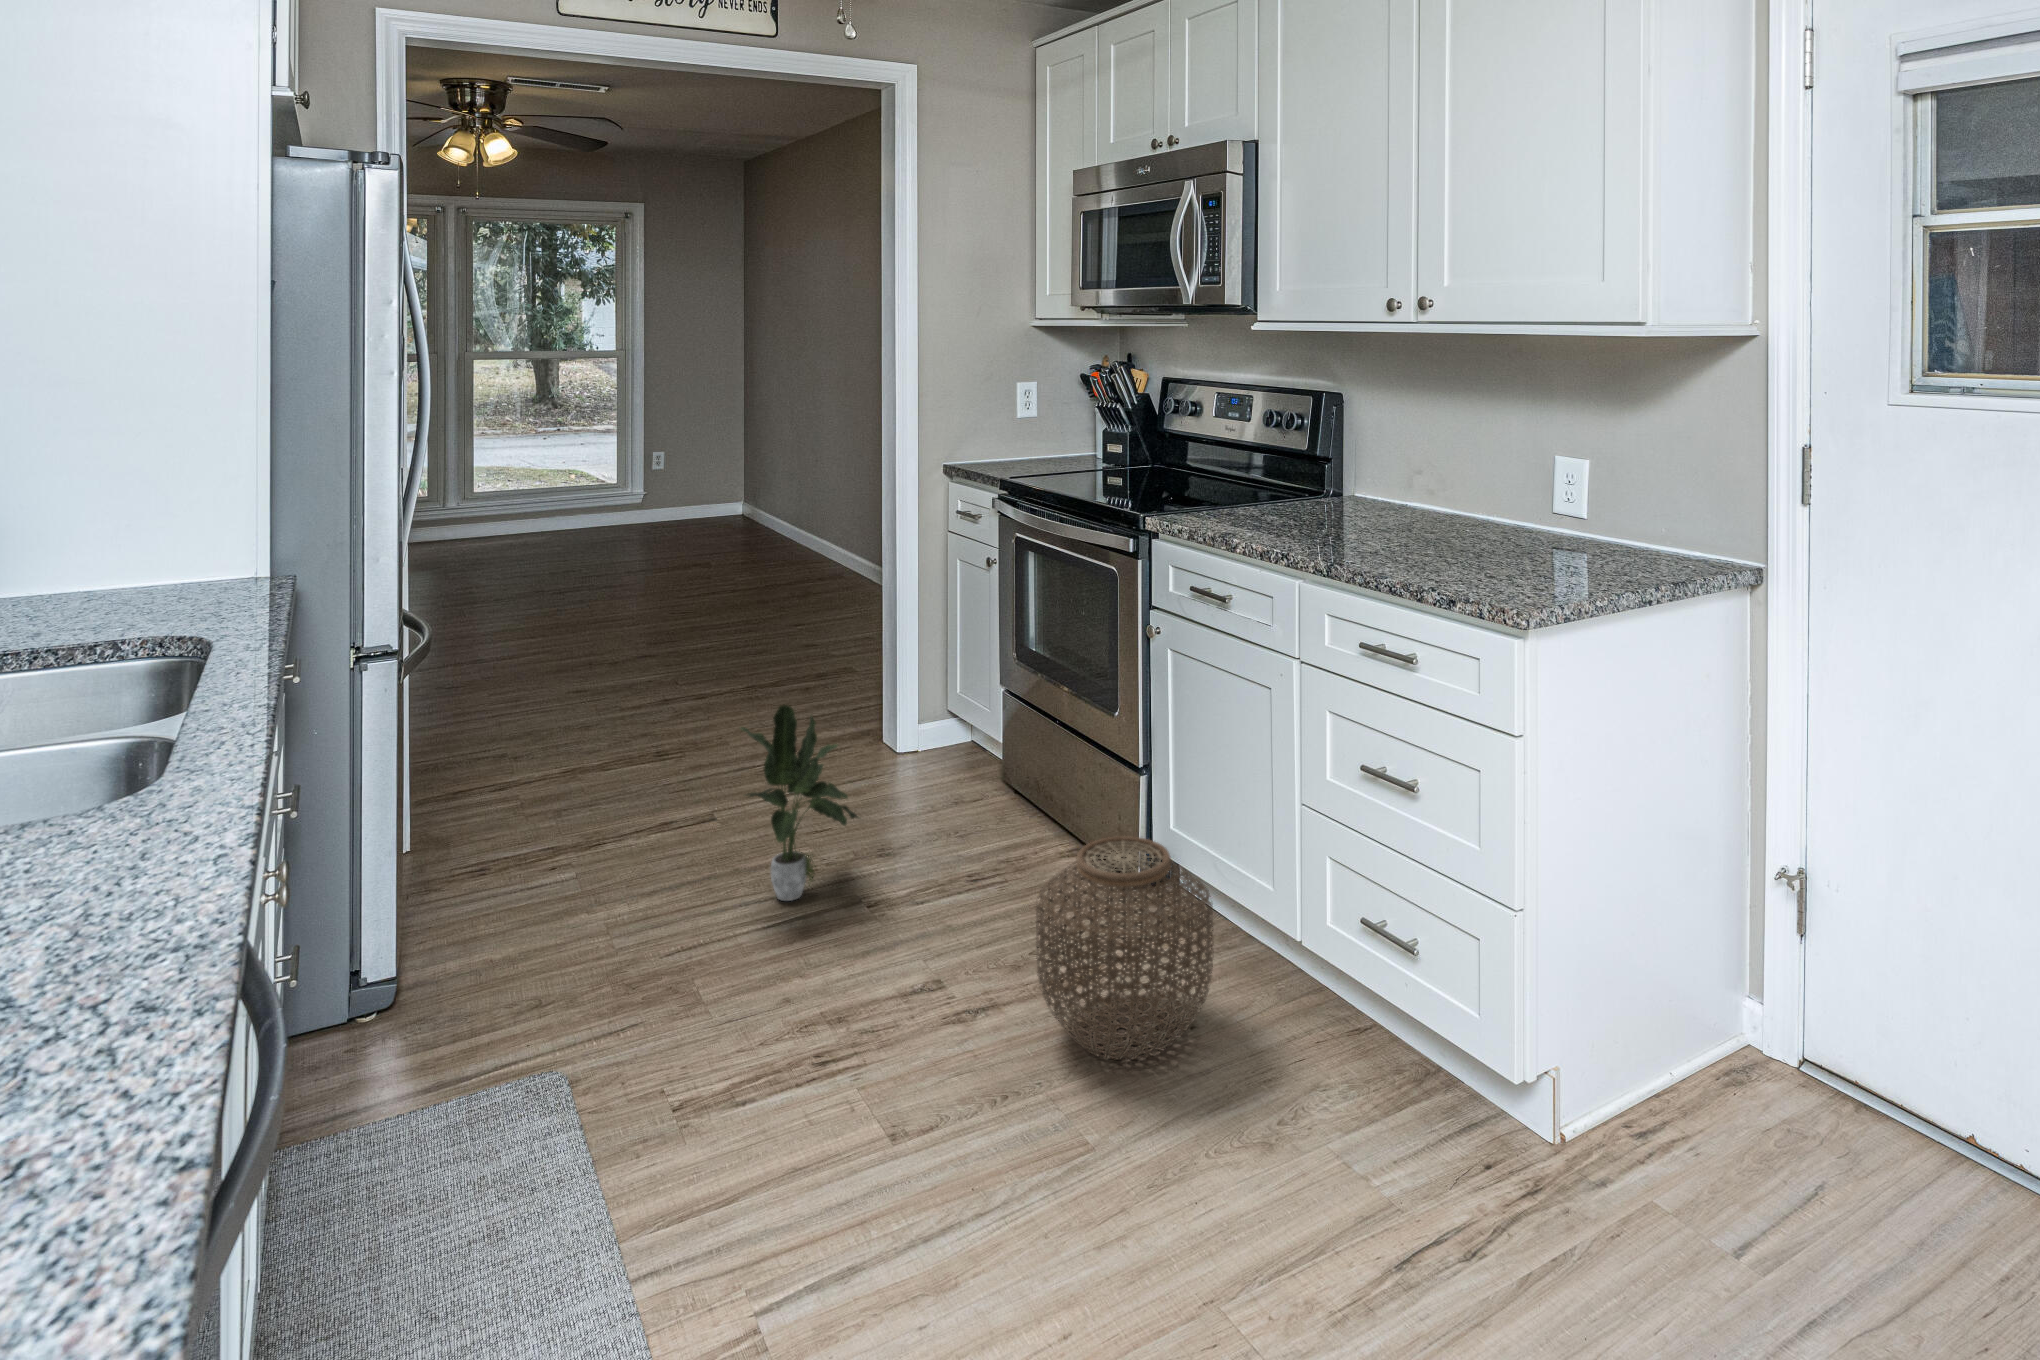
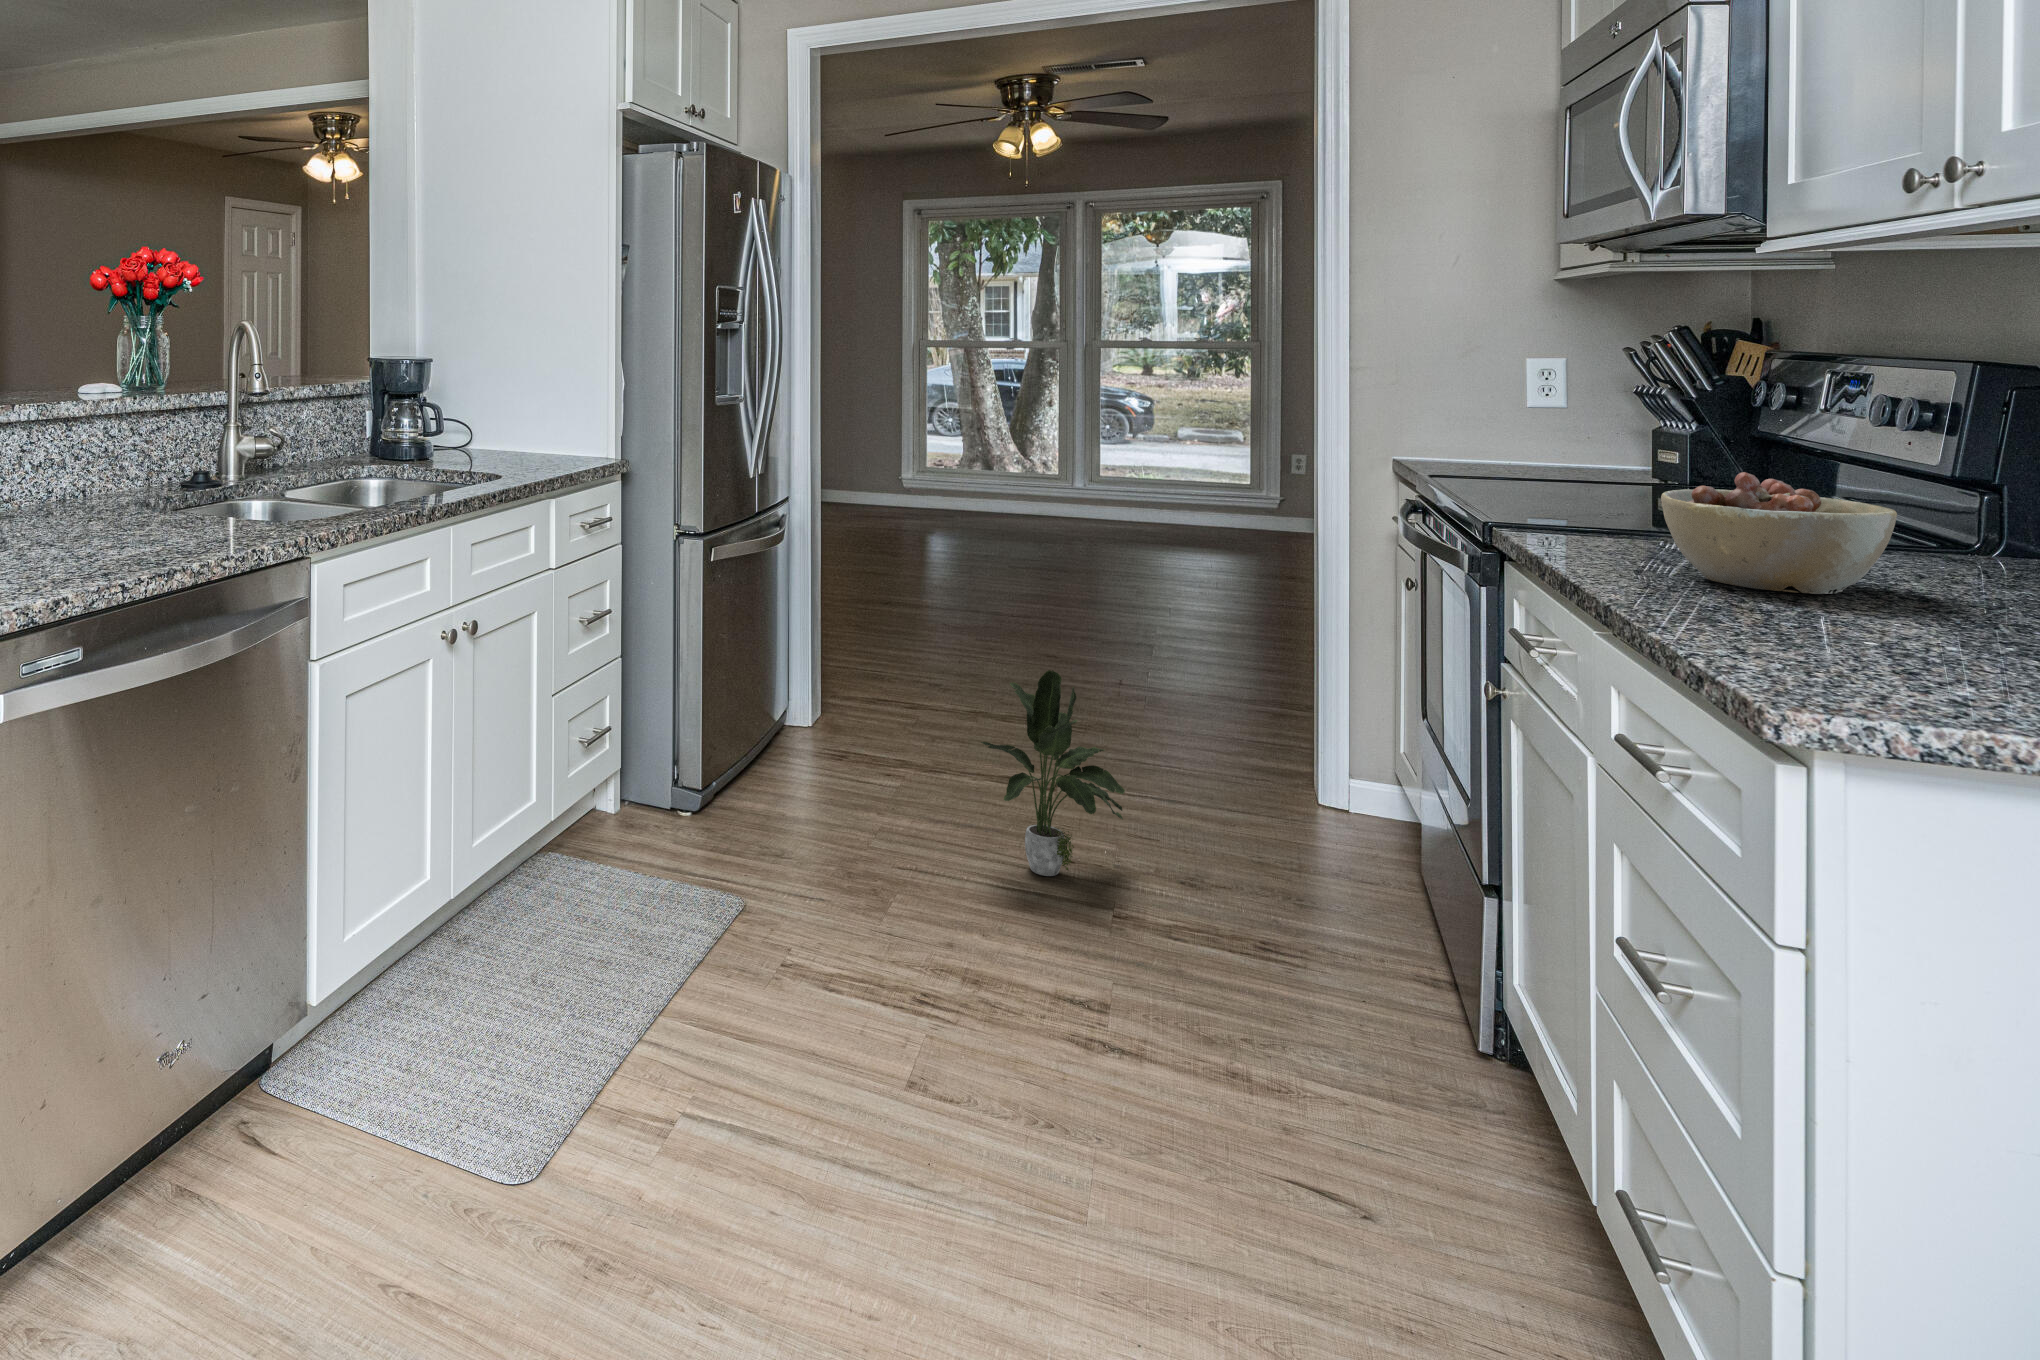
bowl: none [1290,471,1394,541] -> present [1661,472,1897,594]
woven basket: present [1036,836,1213,1060] -> none [1131,894,1392,1191]

